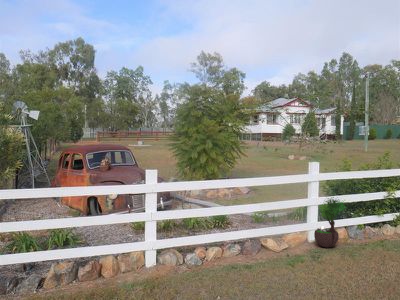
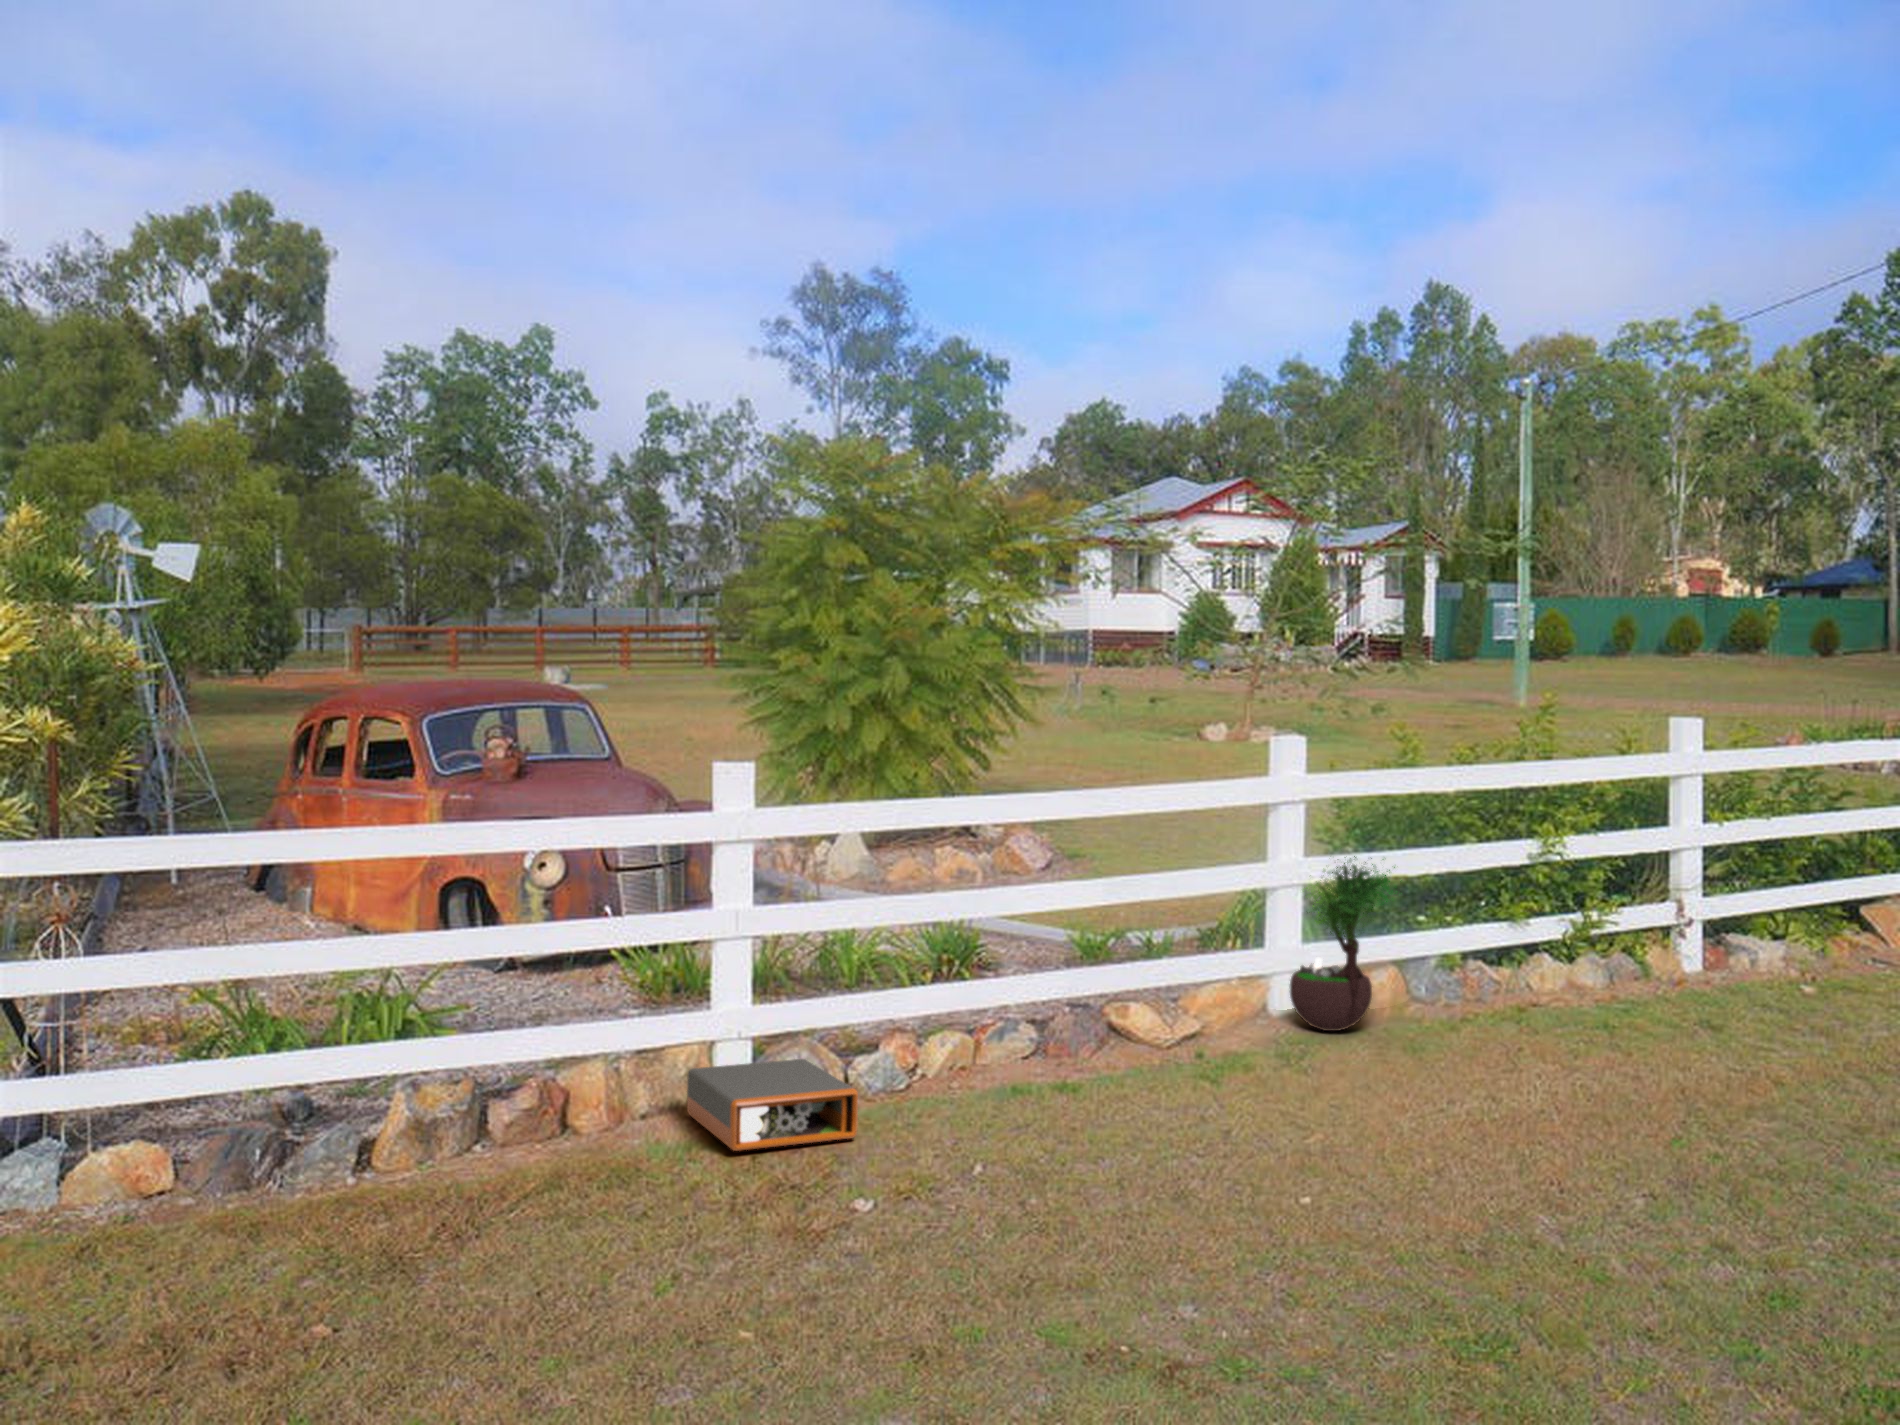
storage box: none [137,255,185,284] -> present [687,1059,858,1151]

